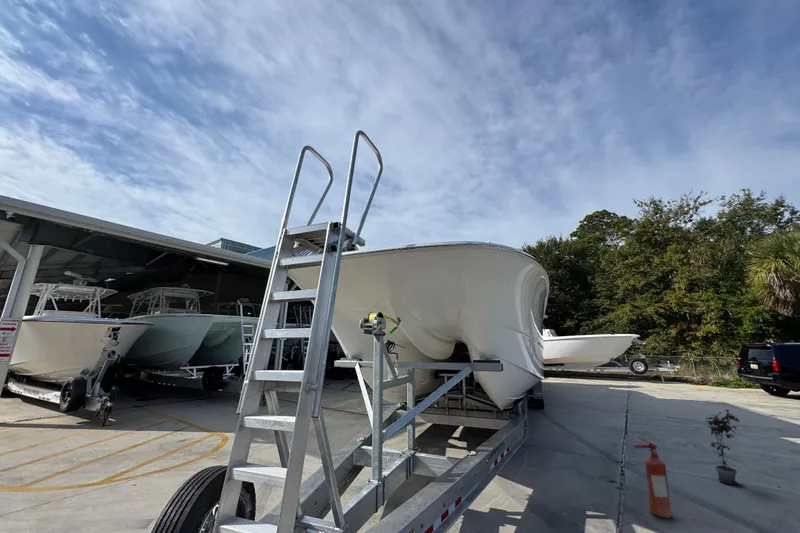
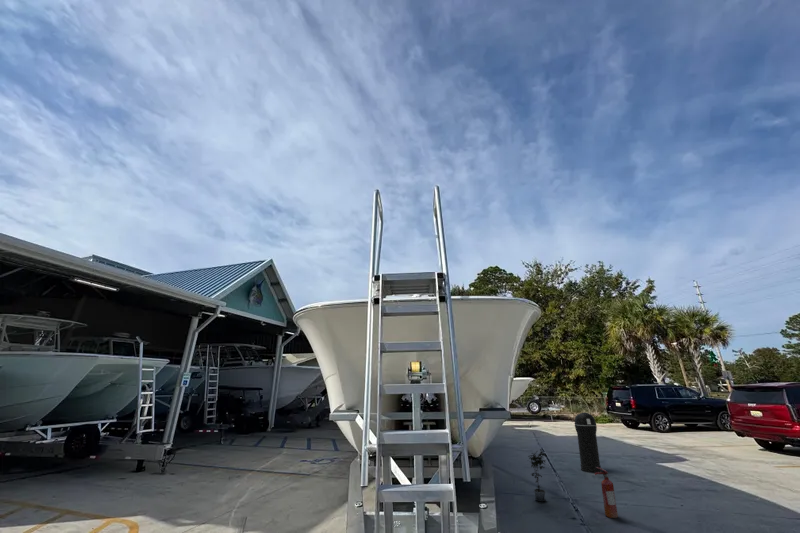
trash can: none [651,365,691,448] -> present [575,413,601,473]
potted plant: present [706,410,739,484] -> present [529,449,547,501]

